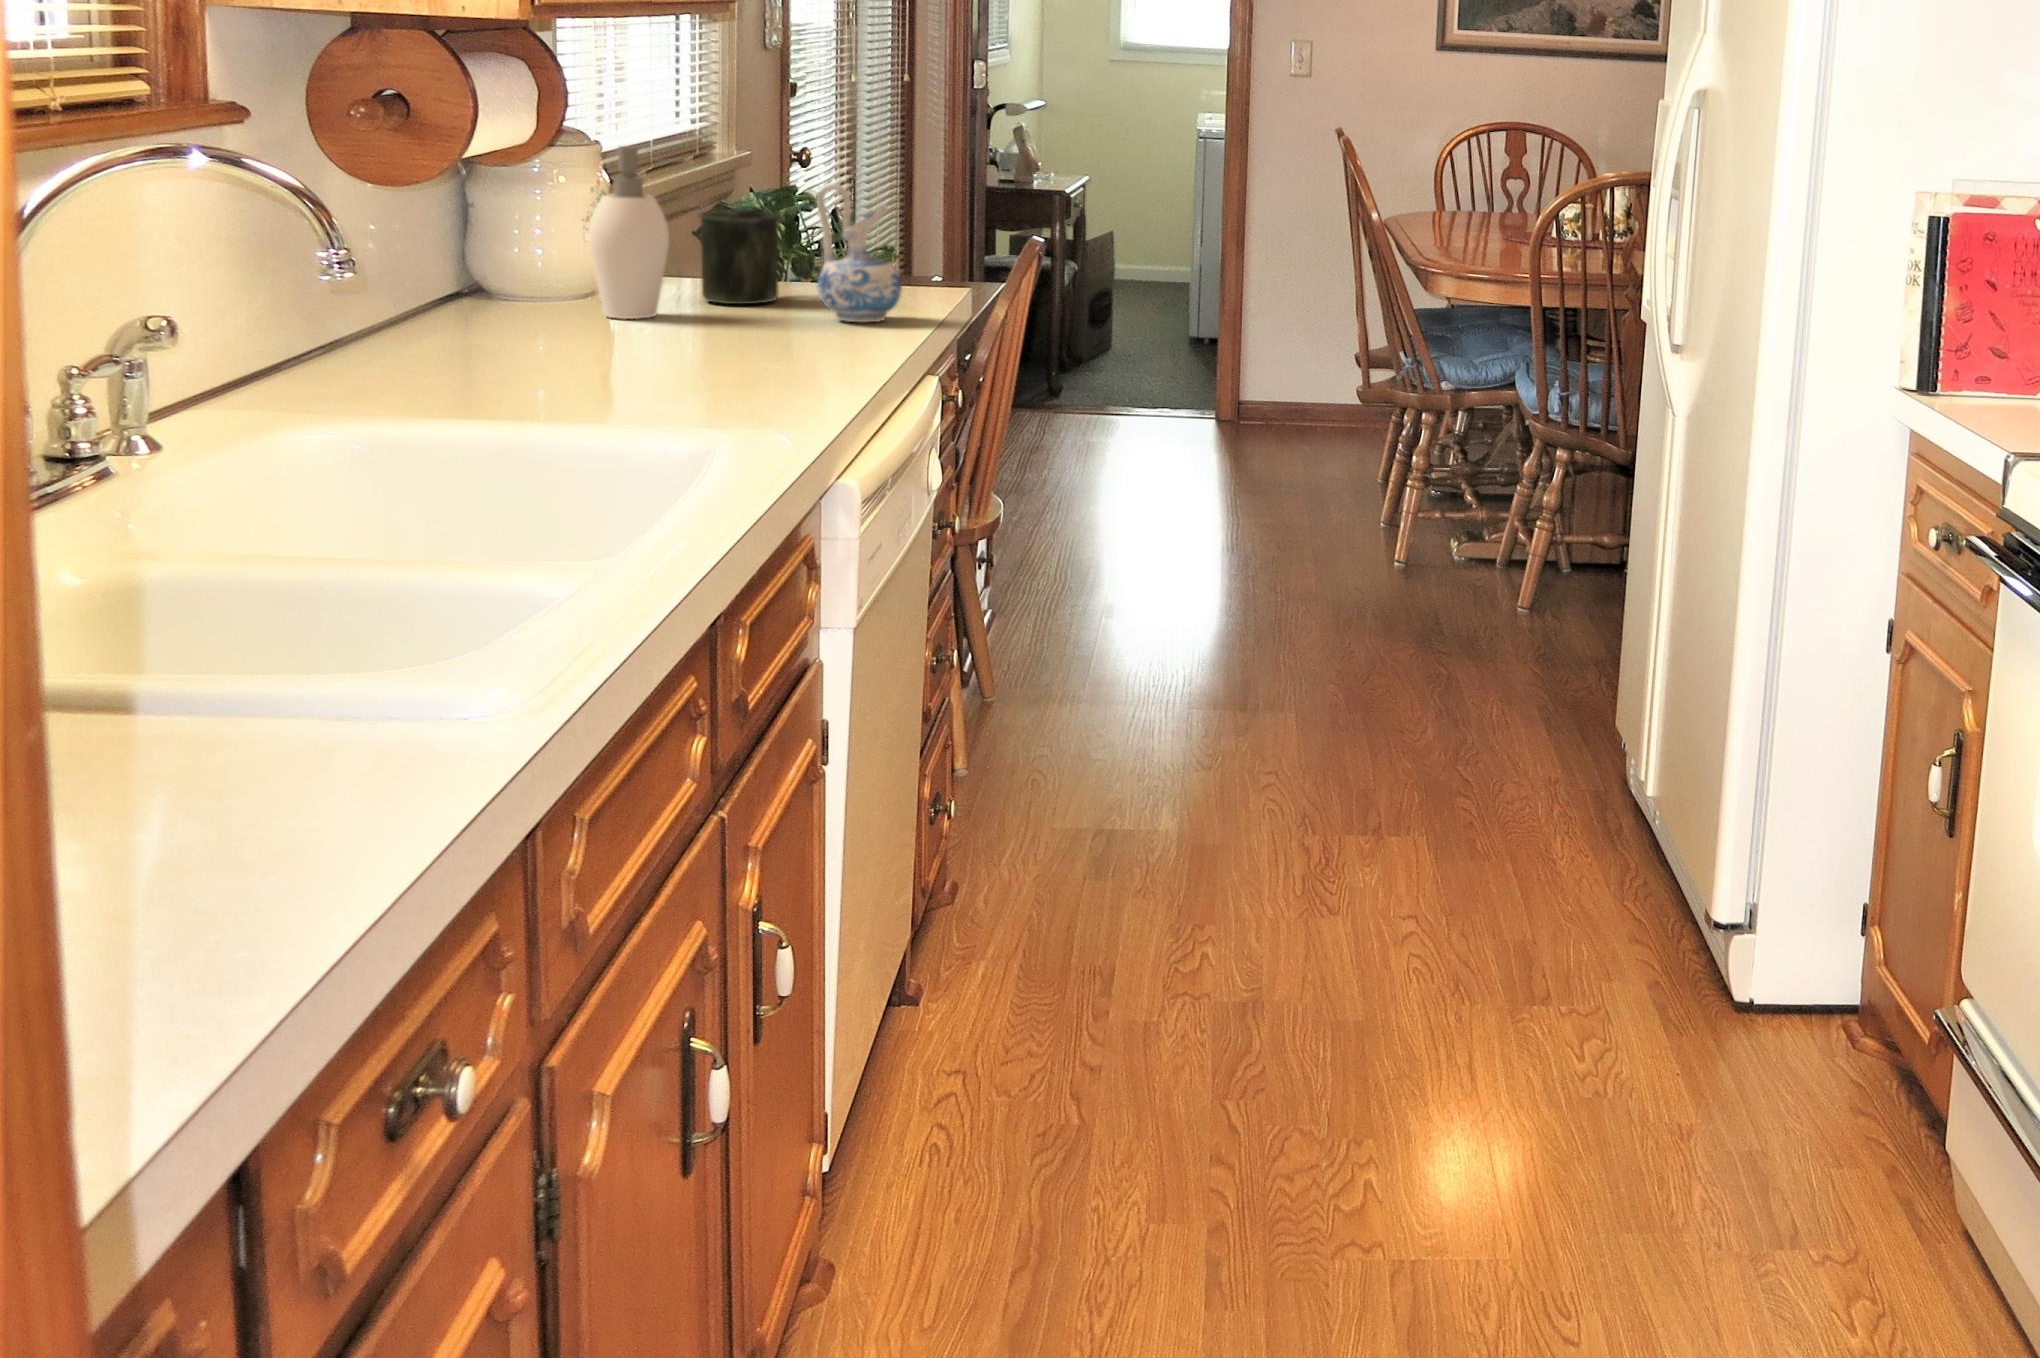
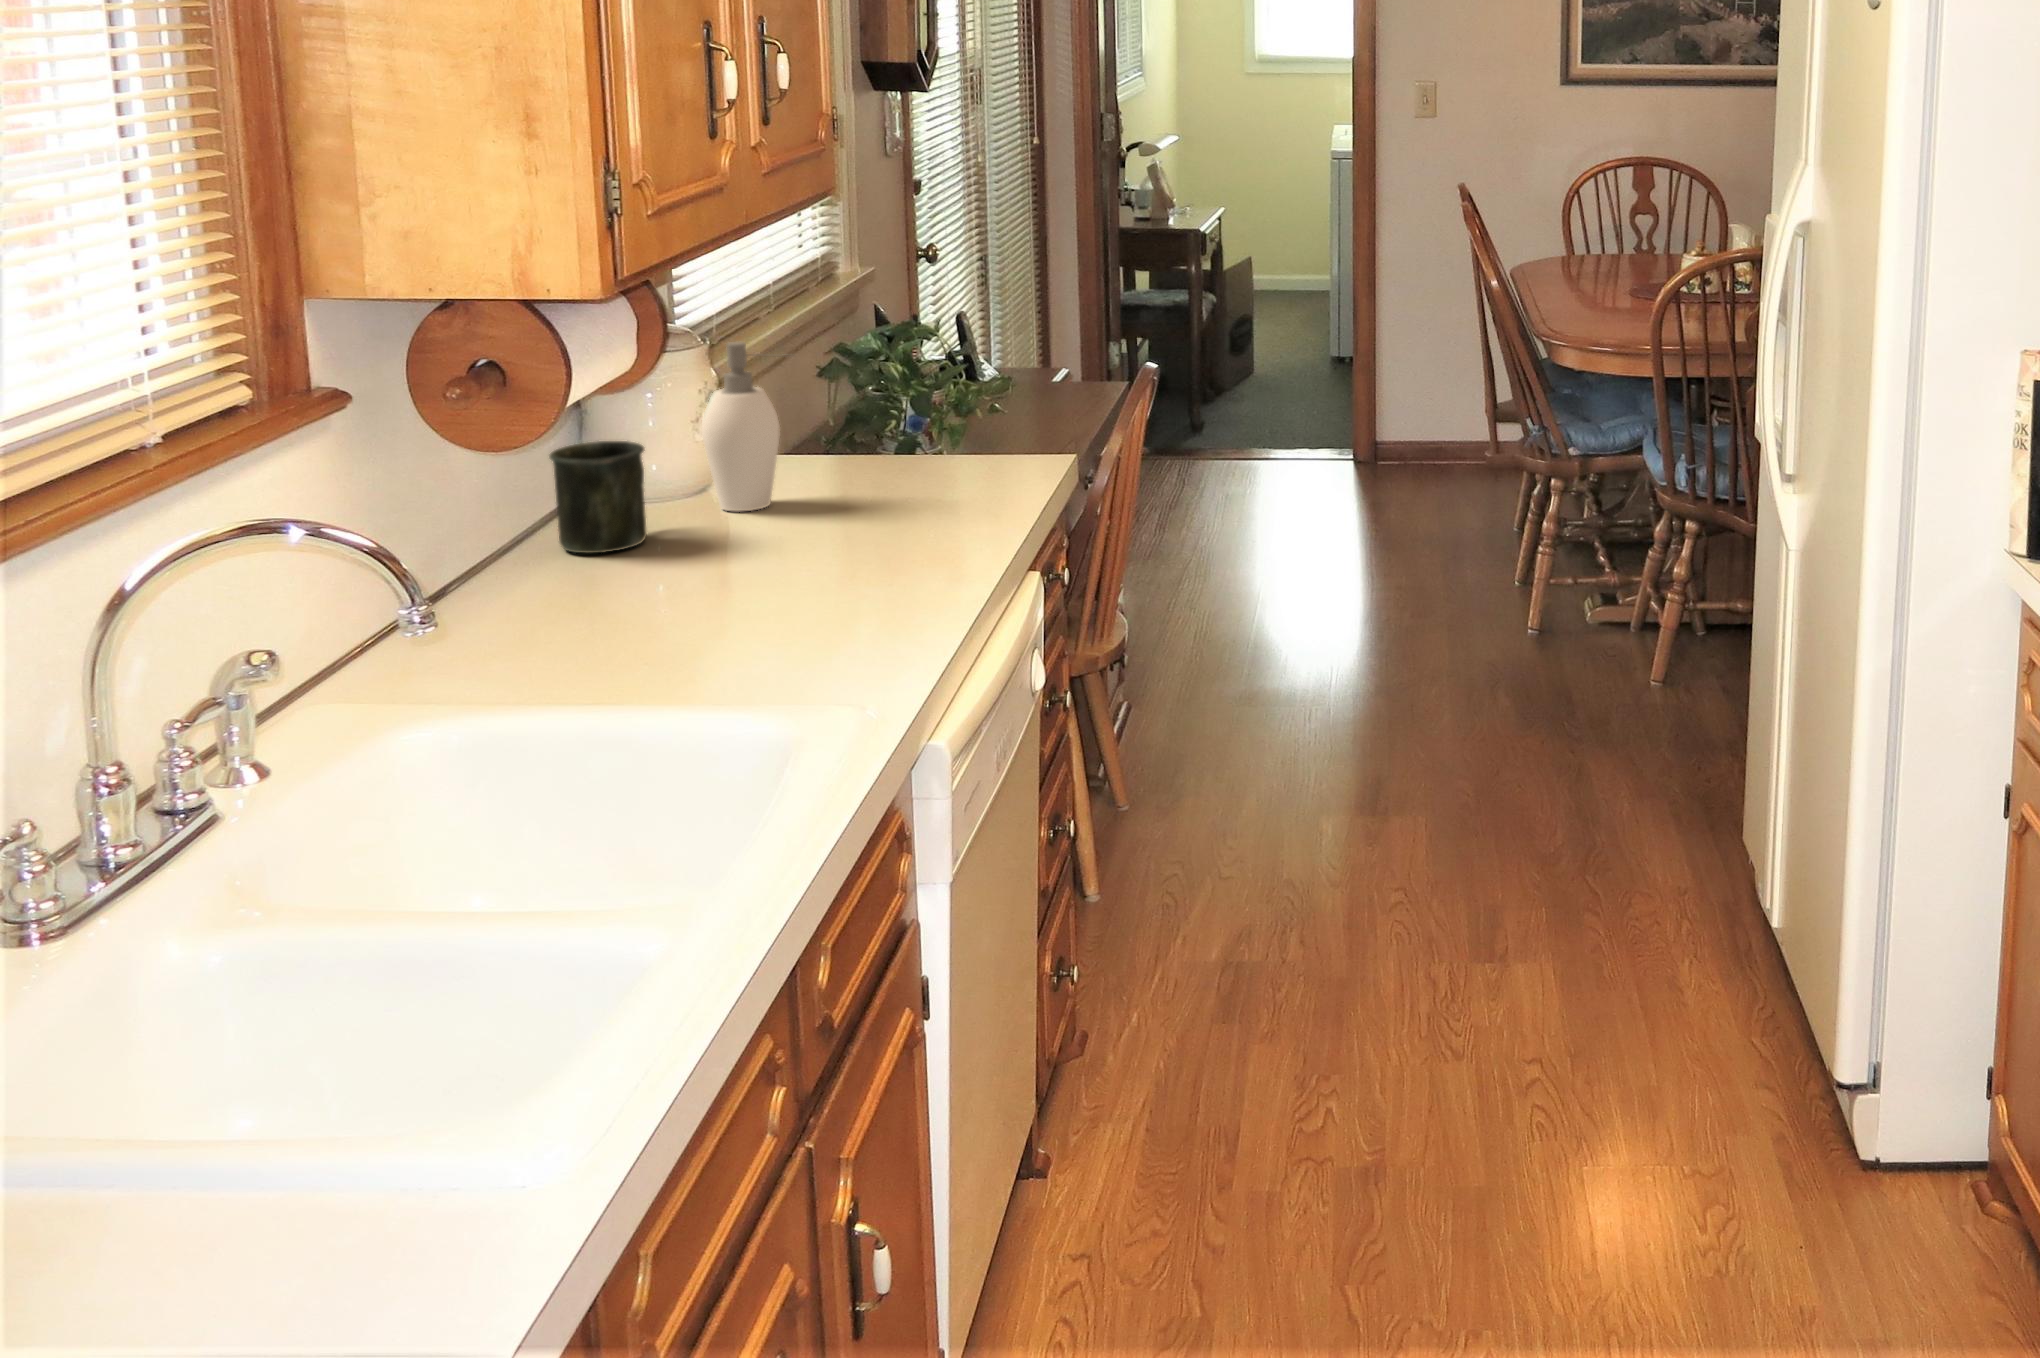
ceramic pitcher: present [817,183,902,322] -> none [921,369,1006,505]
mug: present [699,210,781,304] -> present [550,441,647,553]

